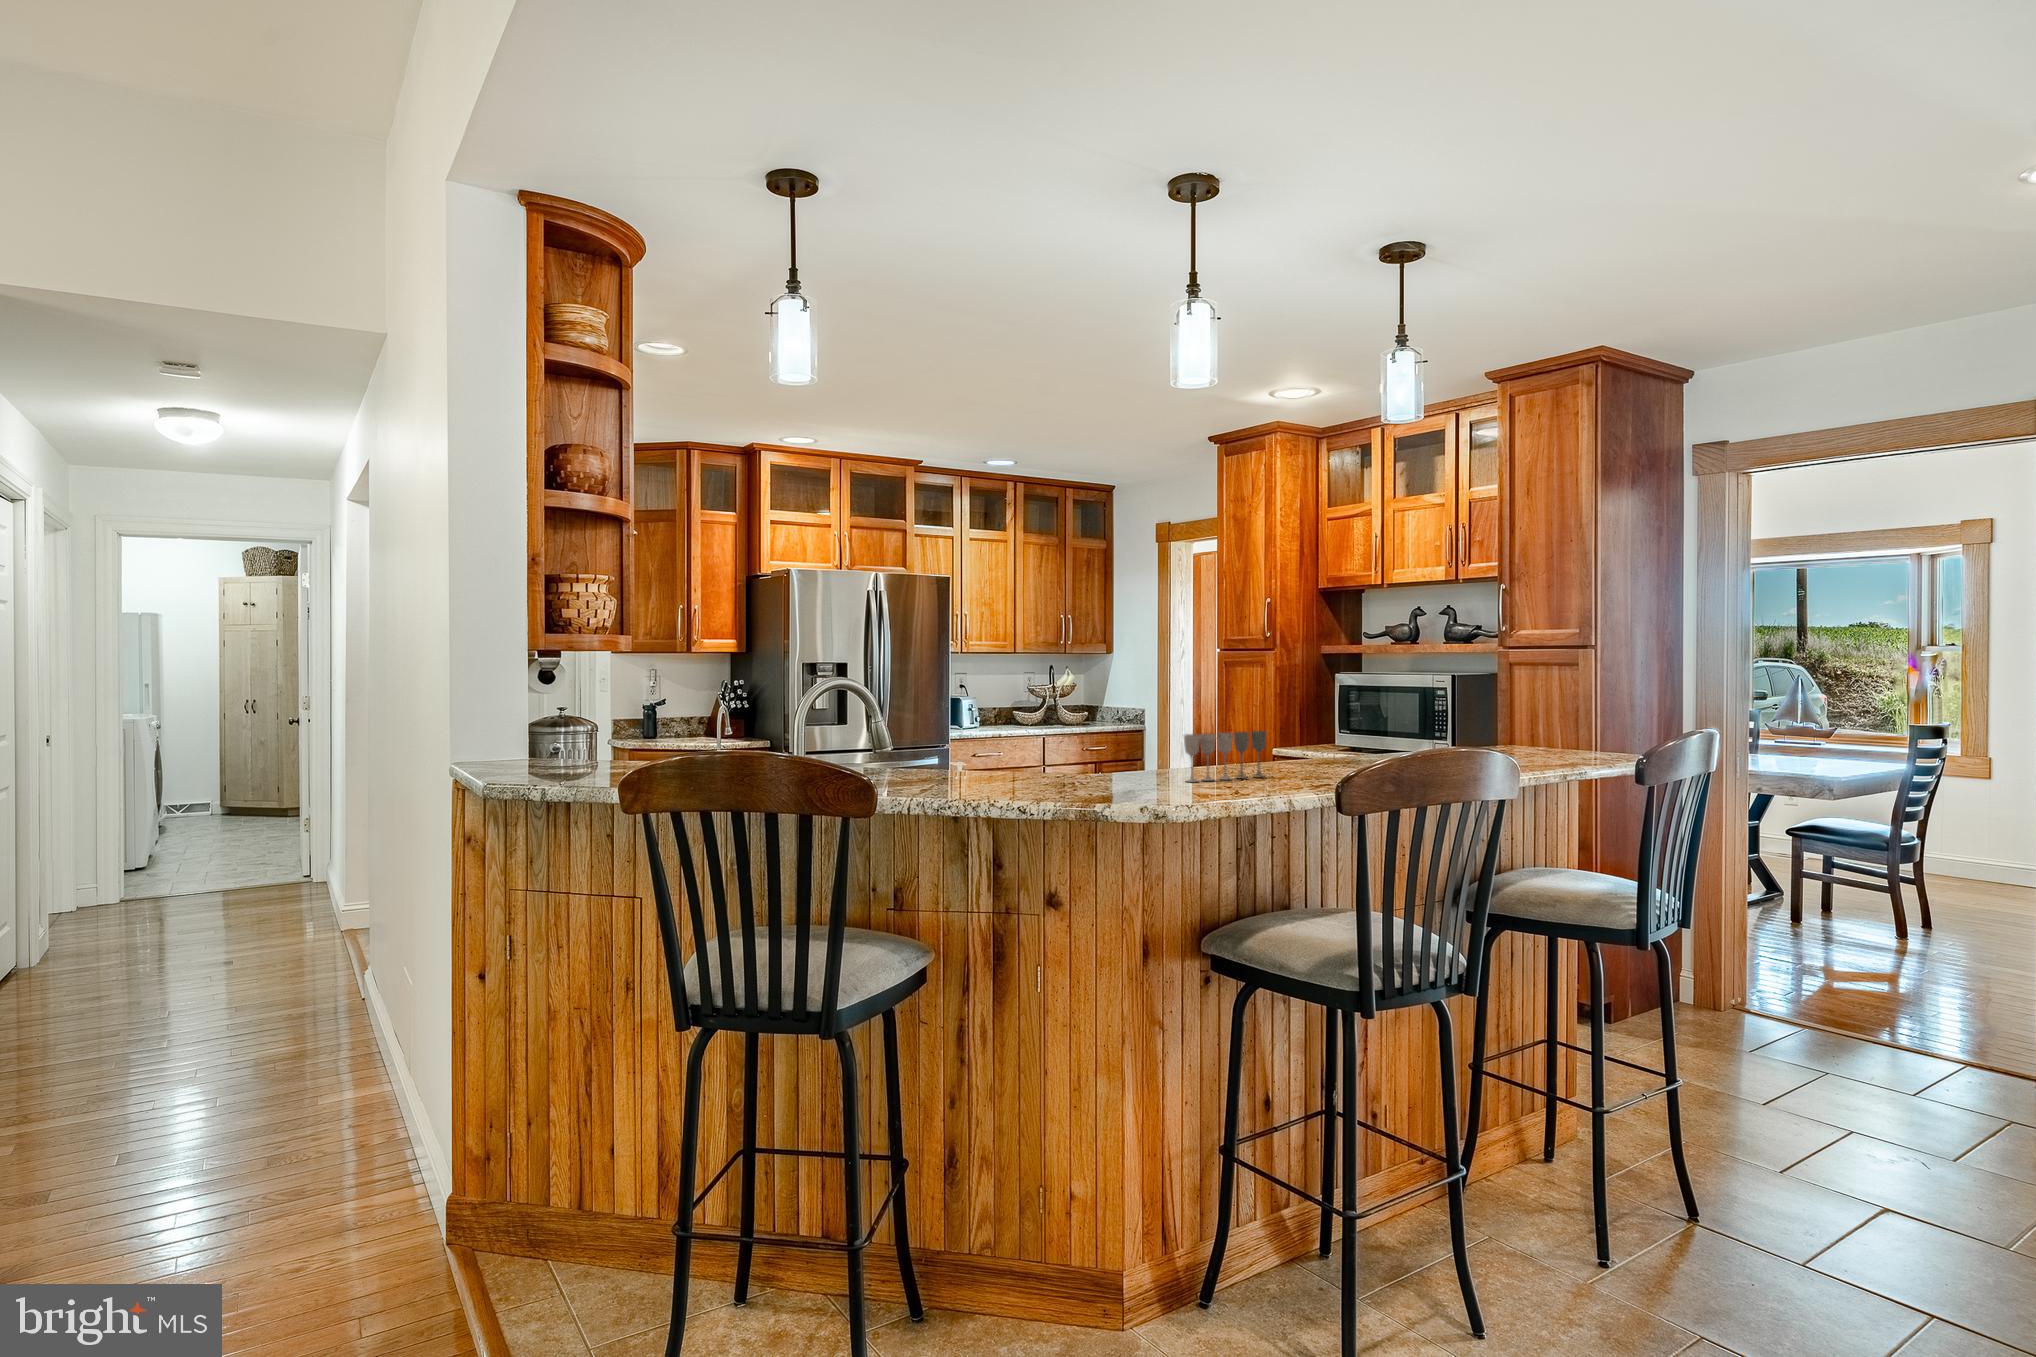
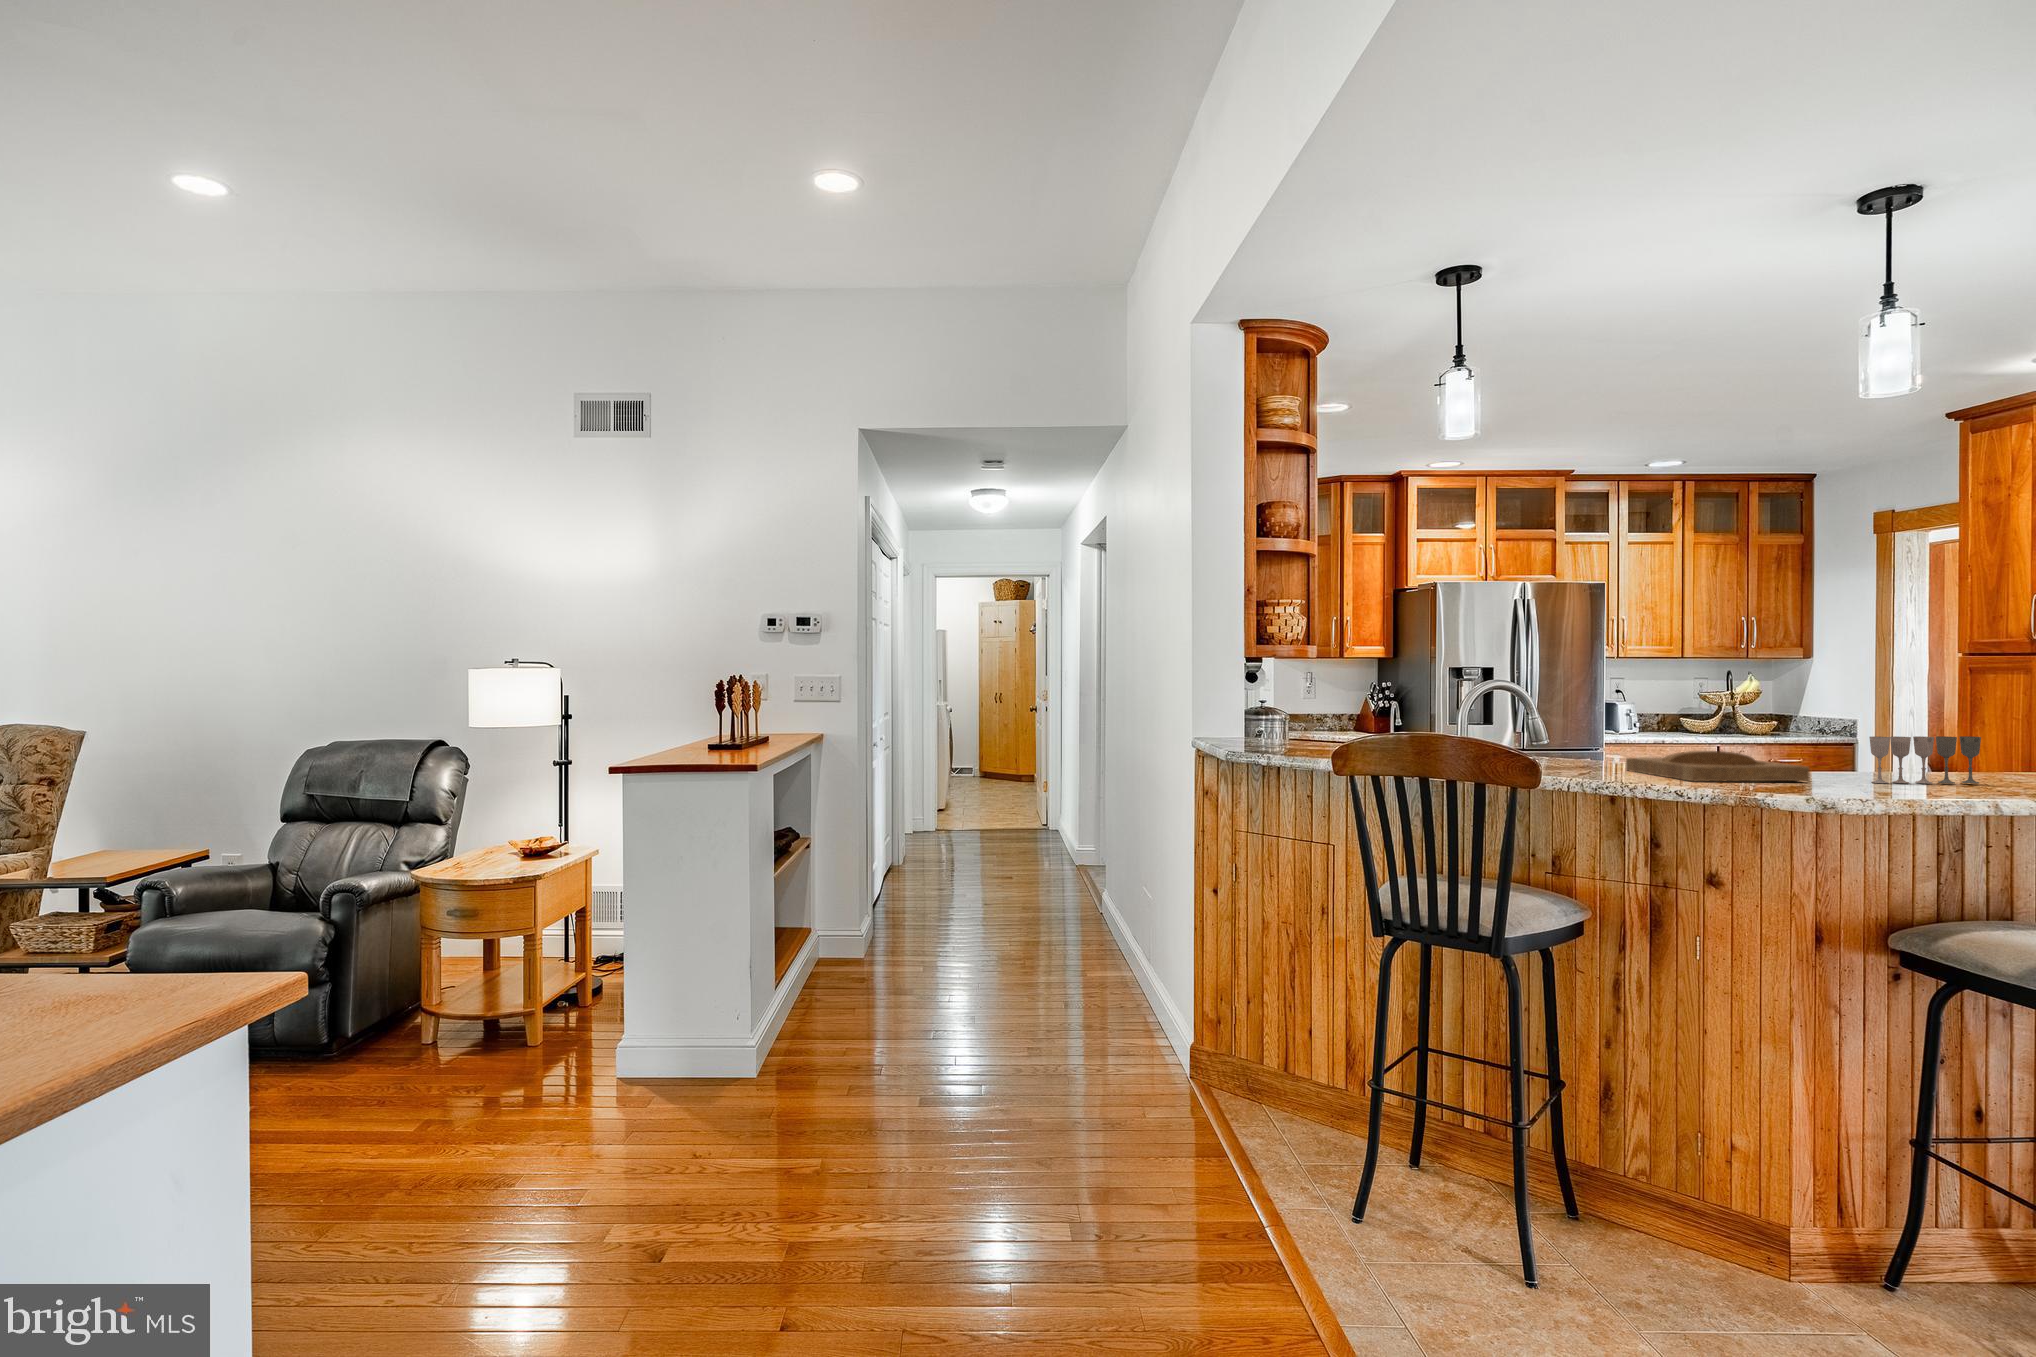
tray: none [968,756,1136,794] -> present [1626,751,1809,782]

